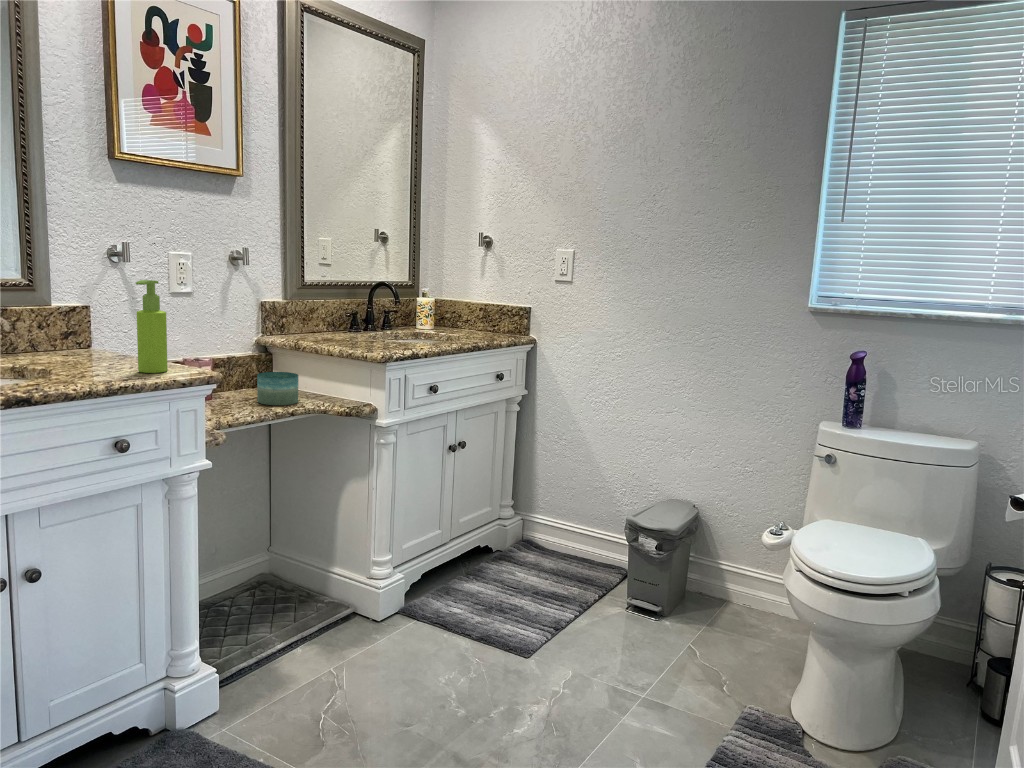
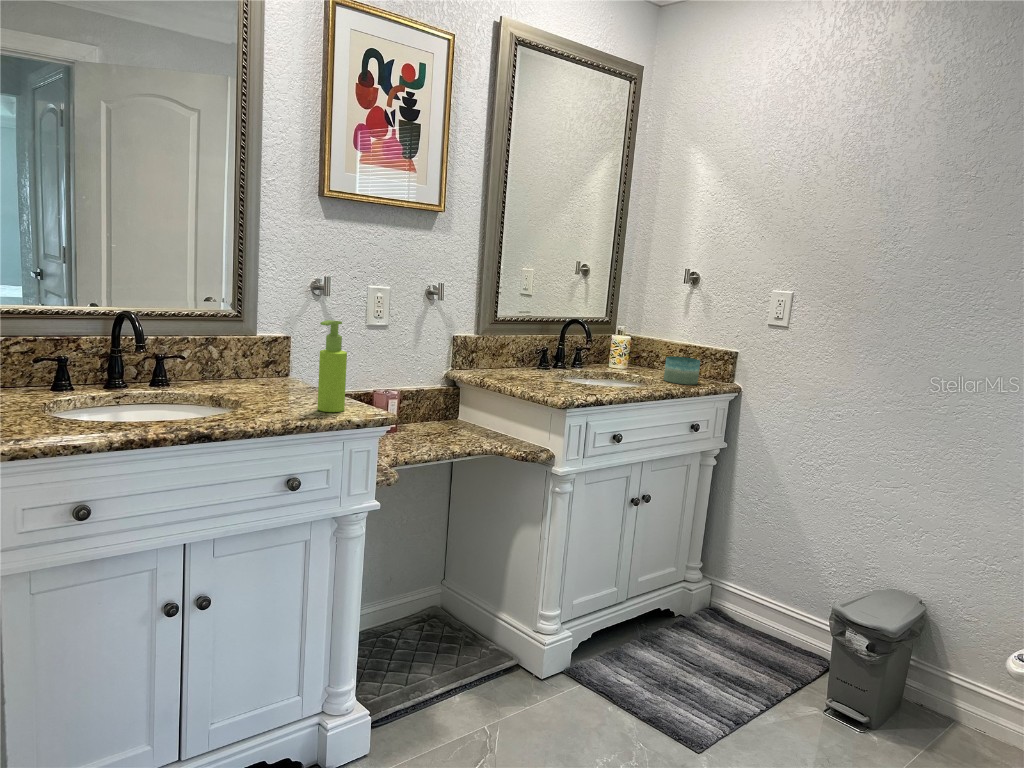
candle: present [257,372,299,405] -> present [664,356,700,385]

